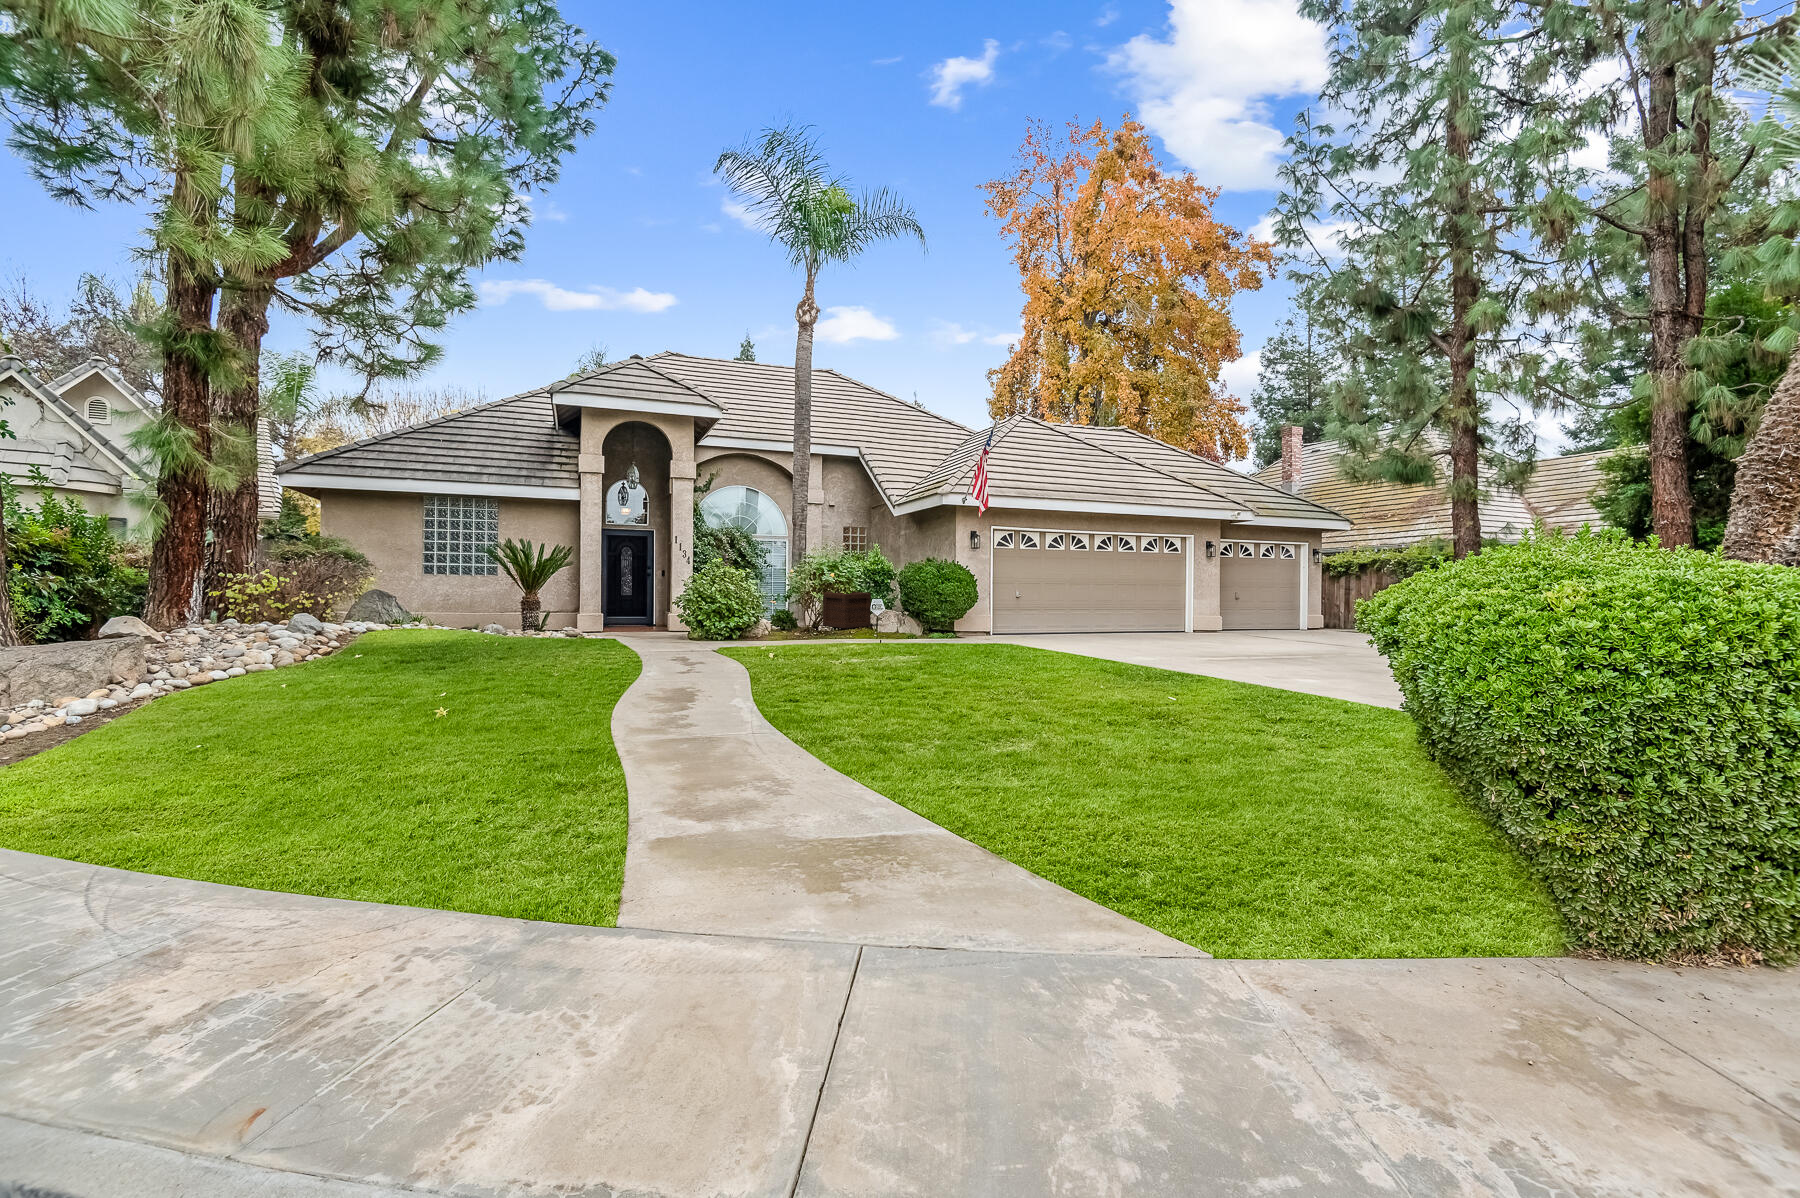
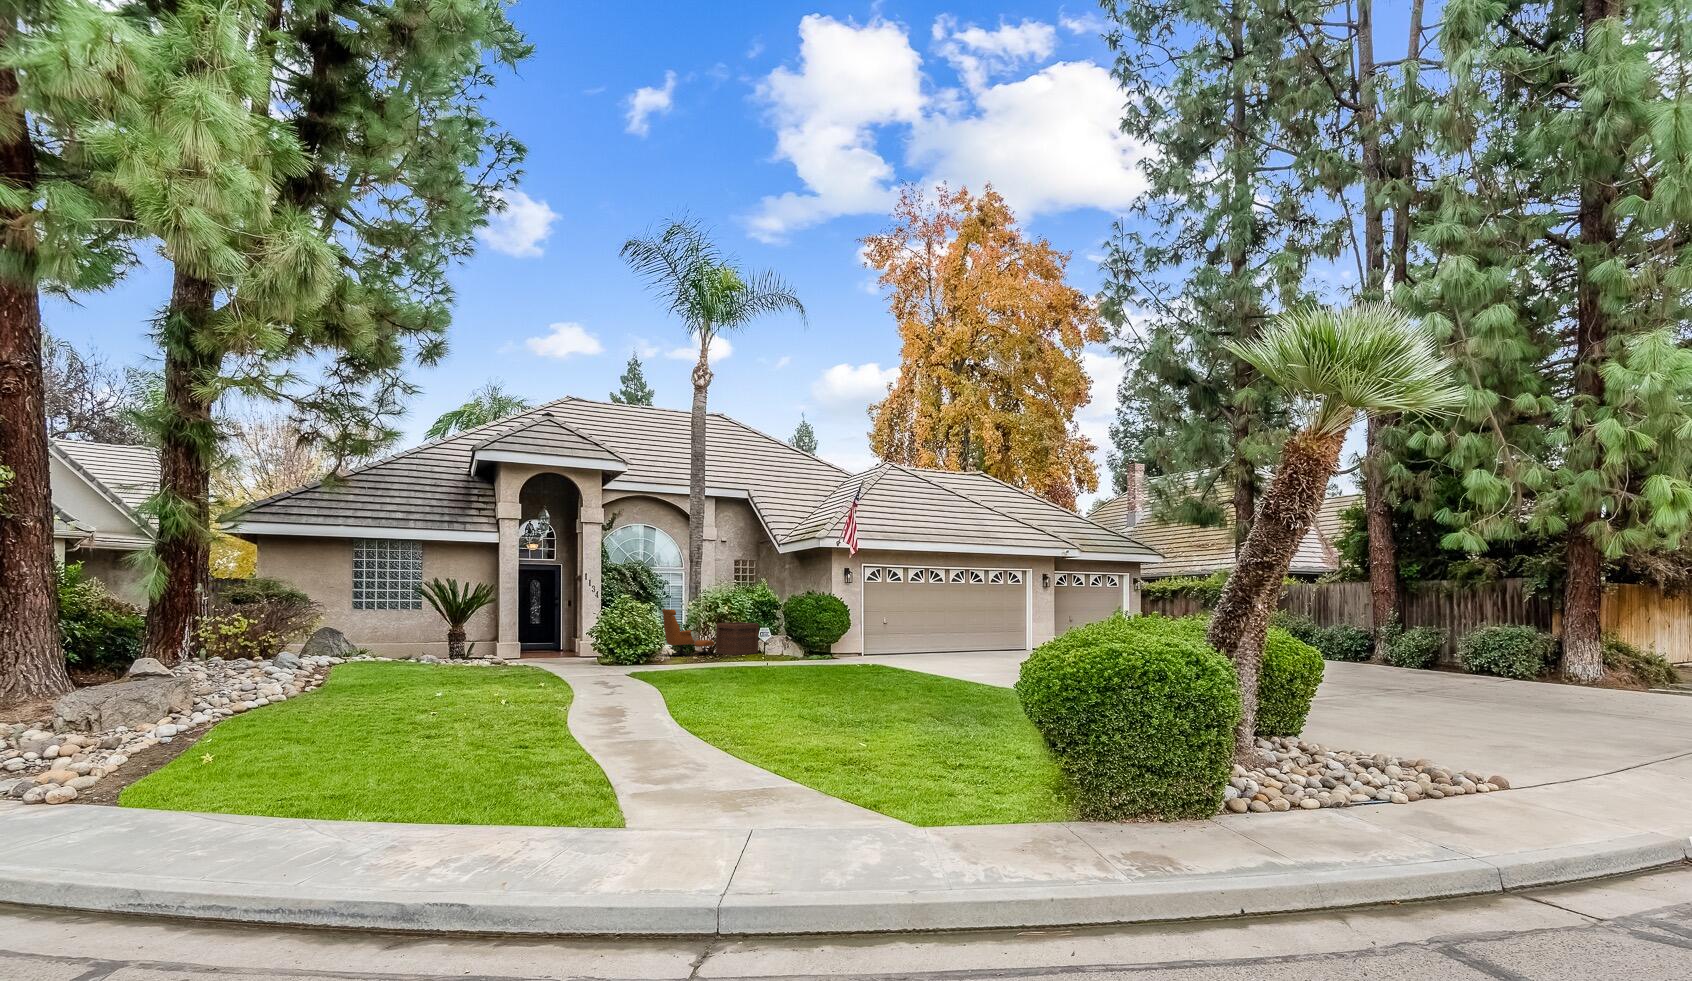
lounge chair: none [760,575,821,630] -> present [662,609,715,657]

